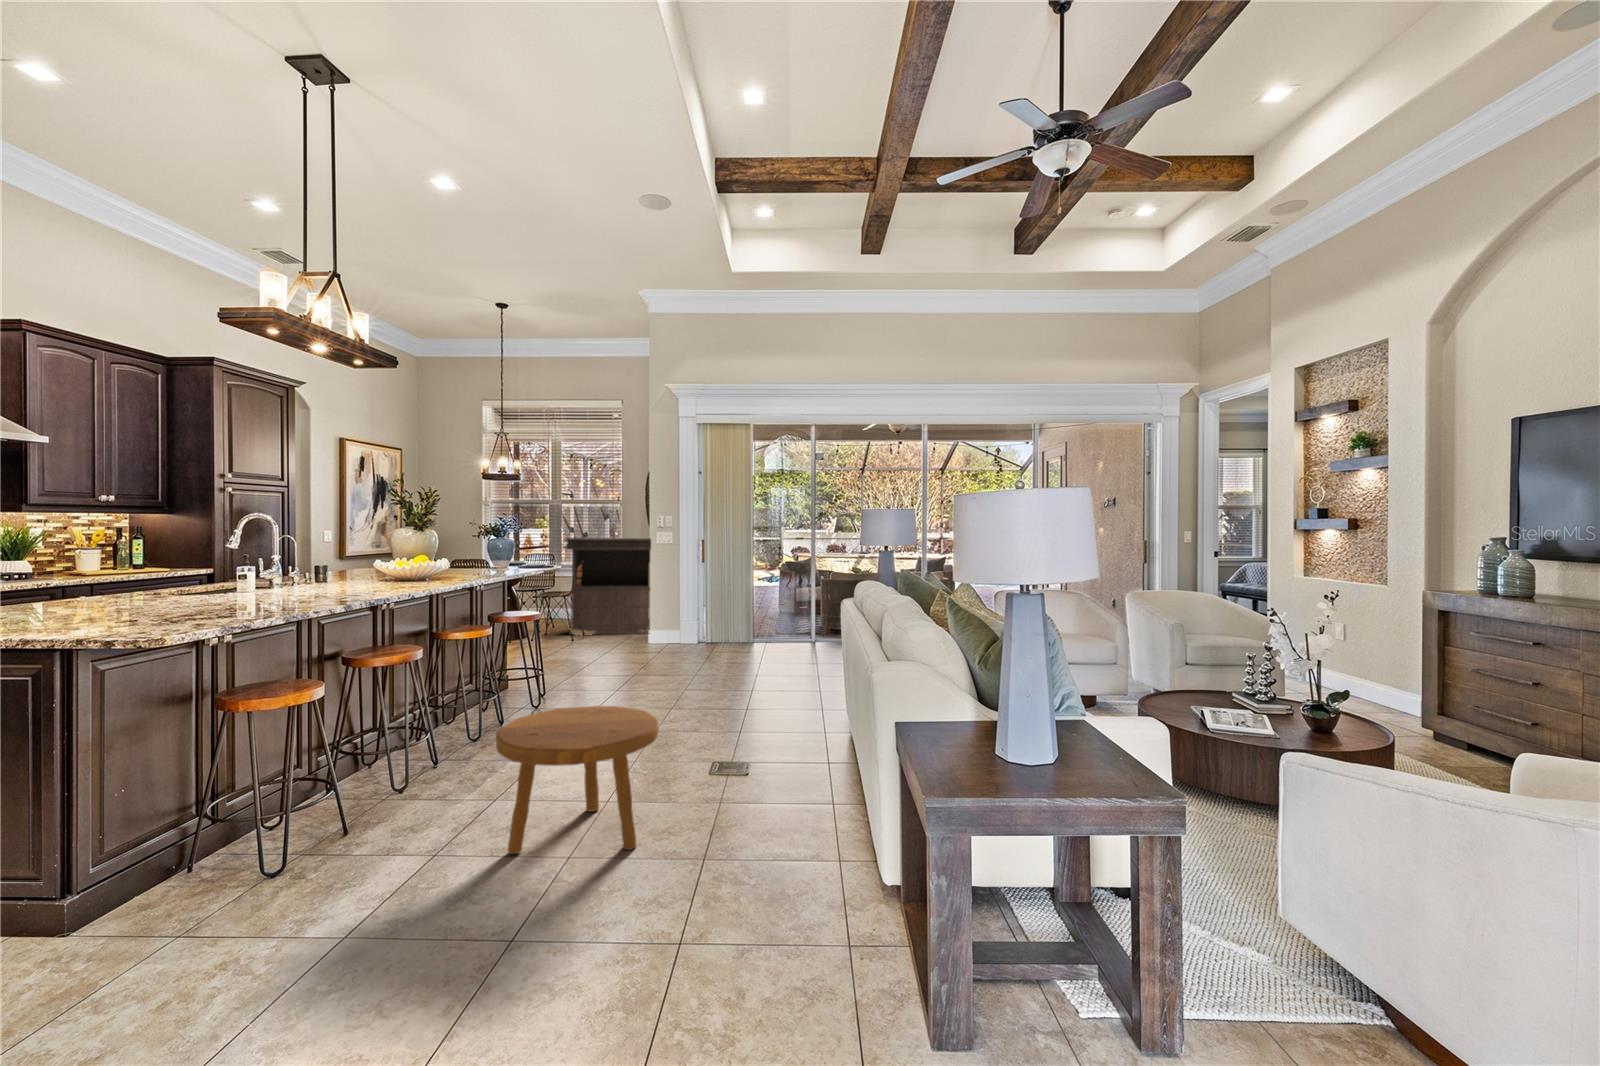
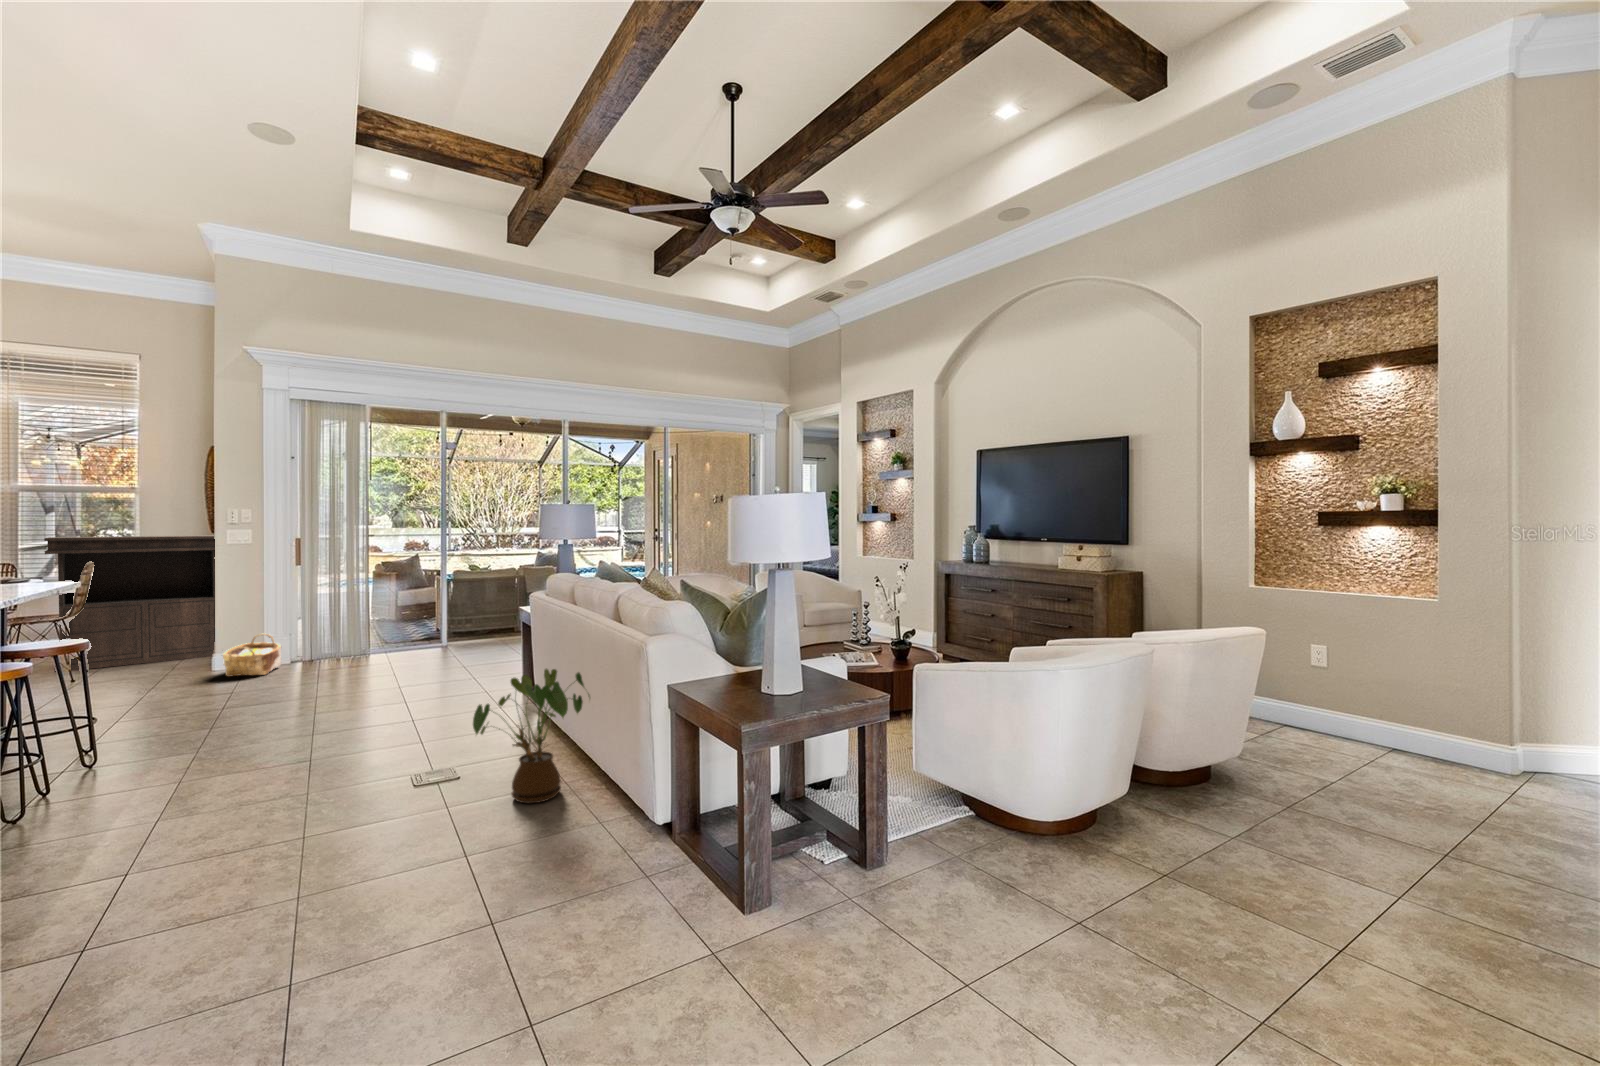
woven basket: none [651,618,691,653] -> present [223,634,281,676]
house plant: none [726,680,847,824] -> present [473,669,590,803]
footstool: present [496,706,659,854] -> none [196,722,404,902]

